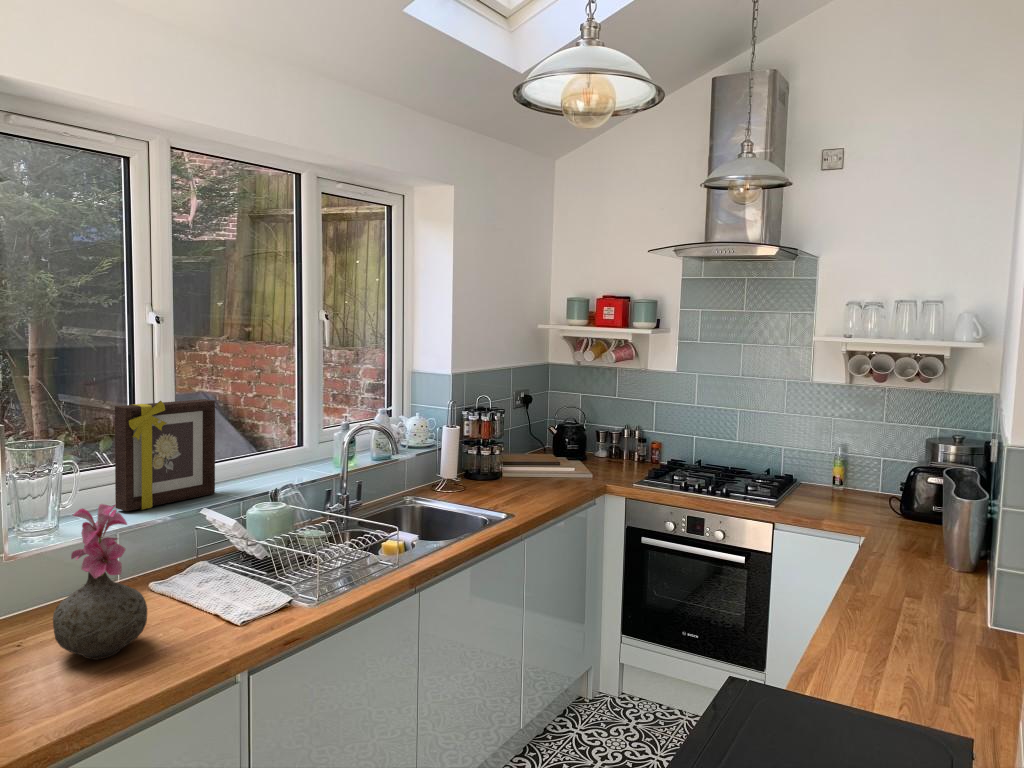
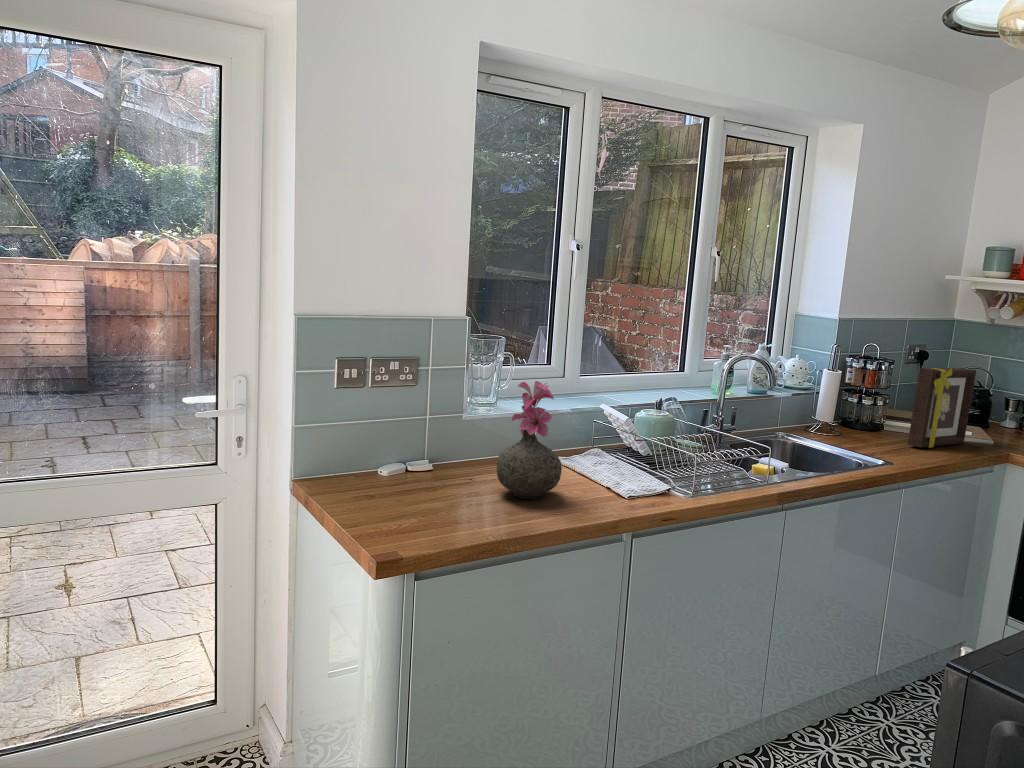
picture frame: present [115,399,215,511] -> present [908,367,976,448]

